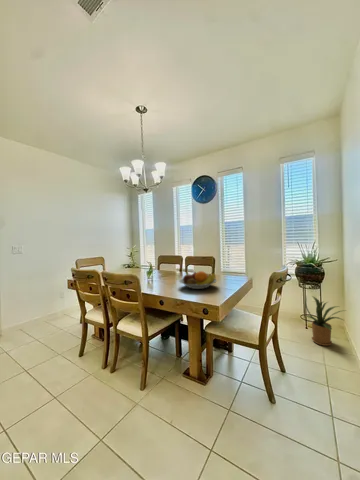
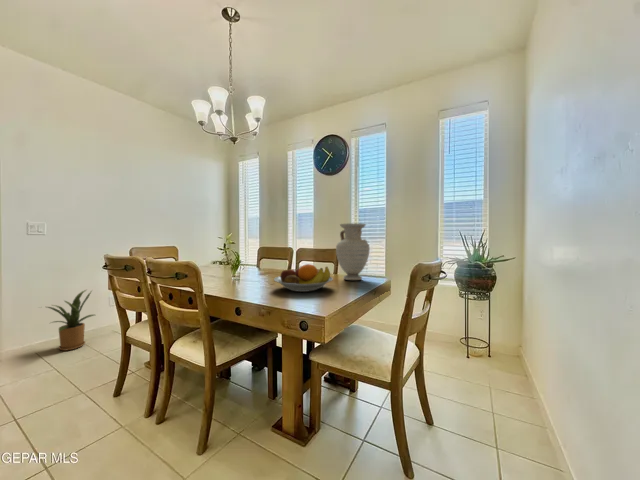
vase: none [216,242,238,279] -> present [336,223,370,280]
house plant: present [305,297,344,346] -> present [48,290,94,351]

